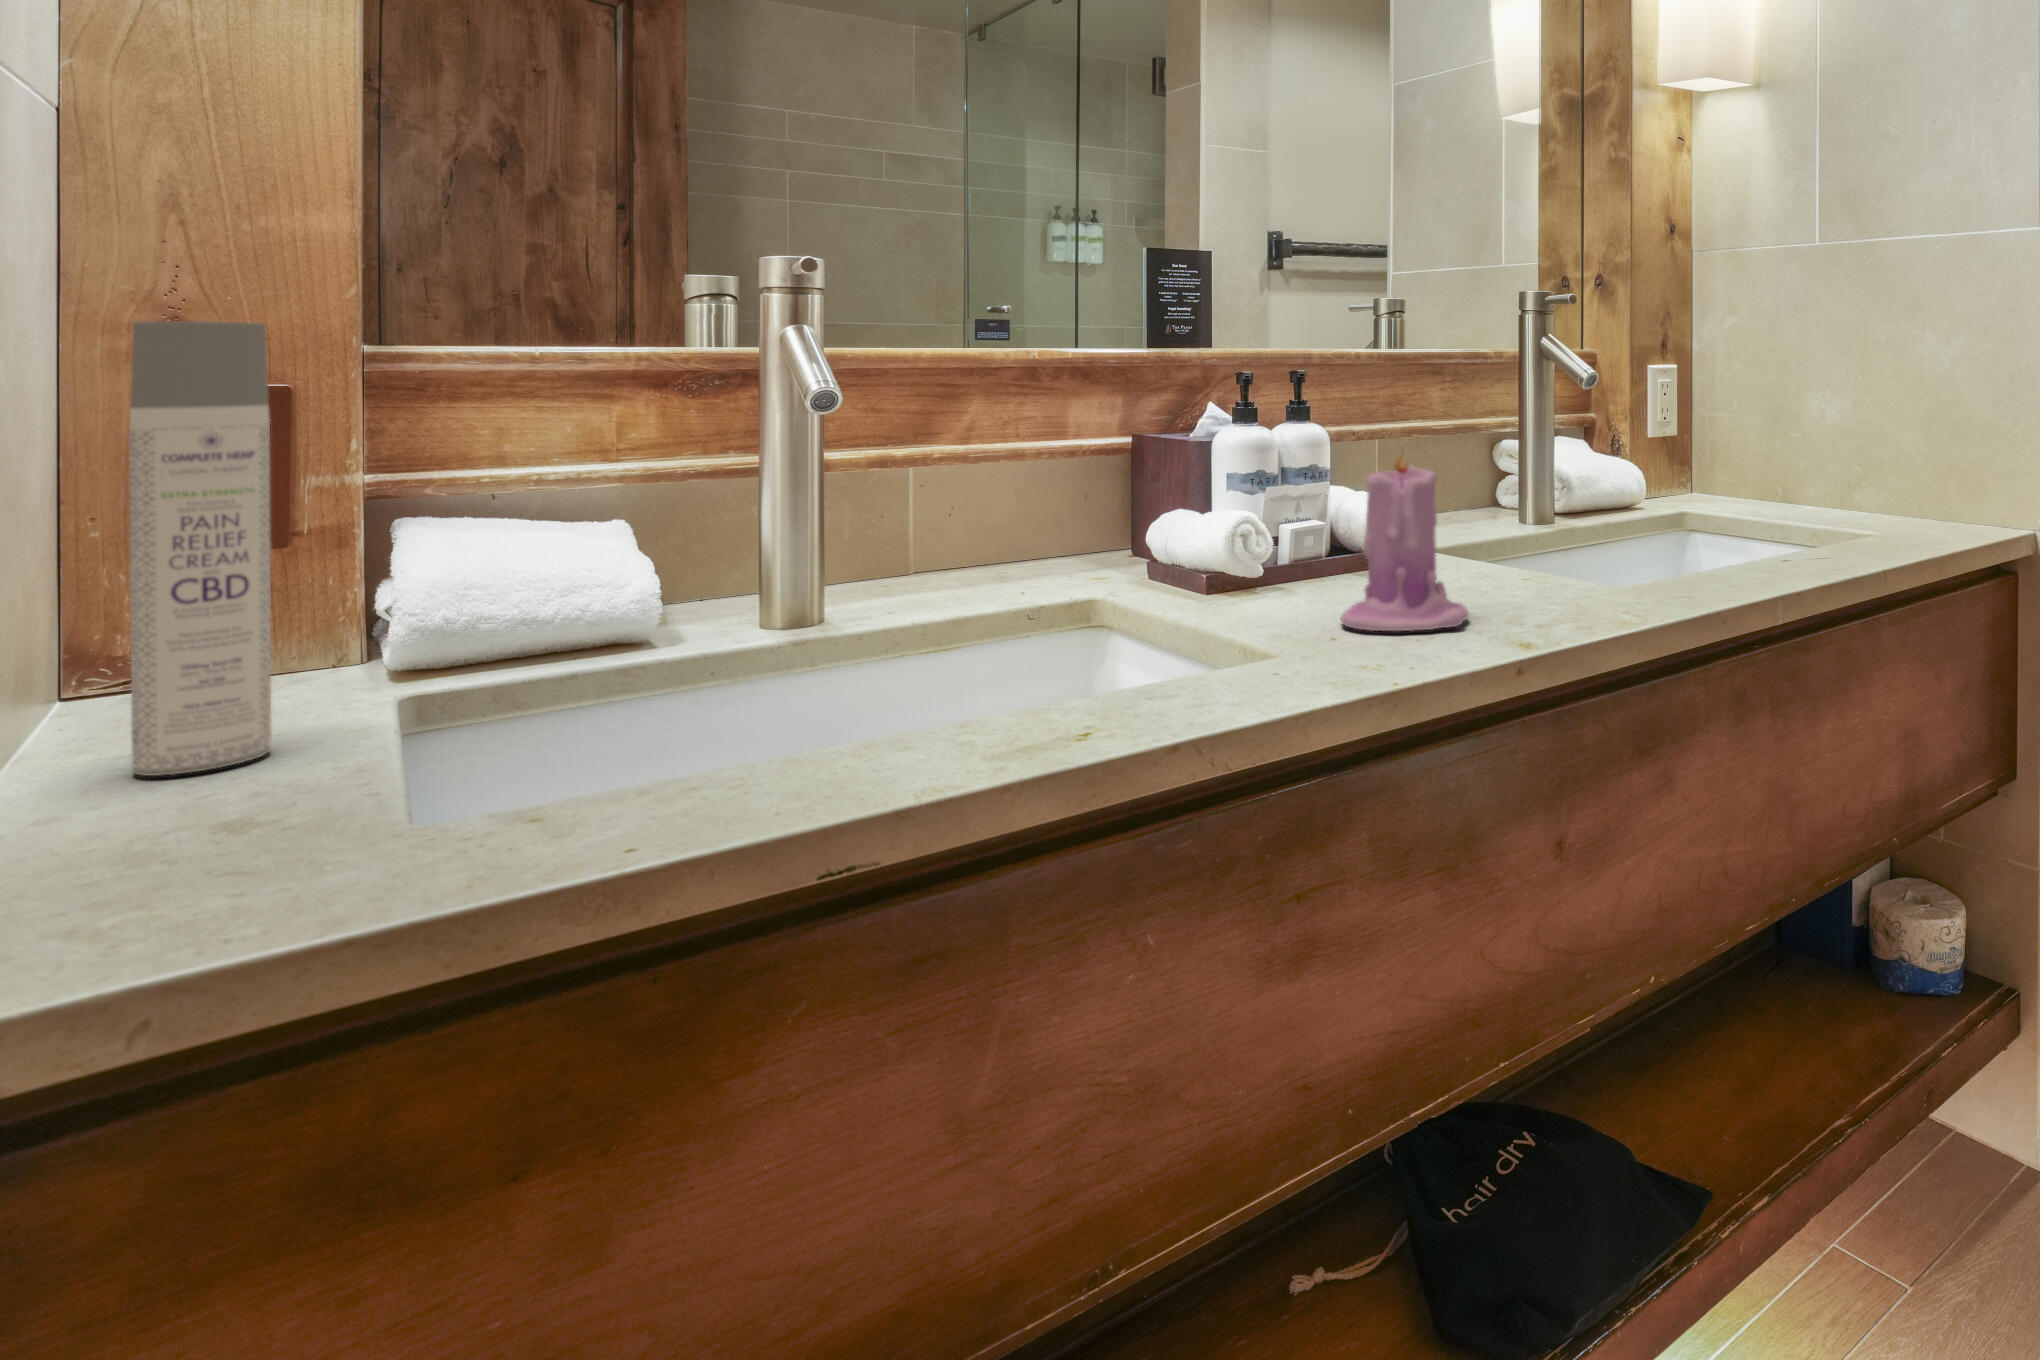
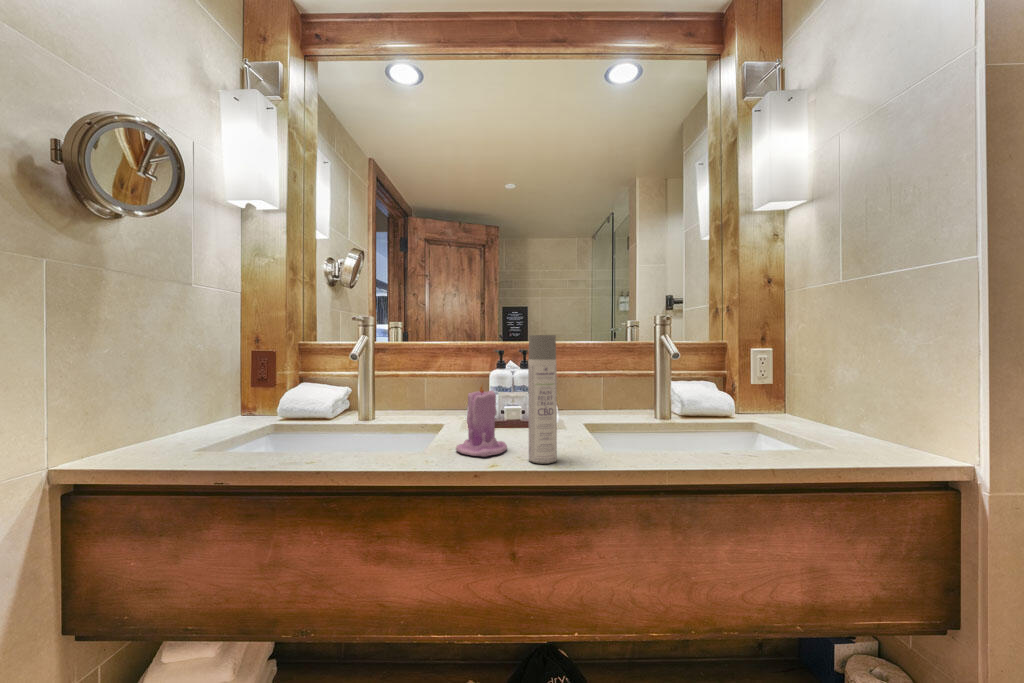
spray bottle: present [129,321,271,776] -> present [528,335,557,464]

